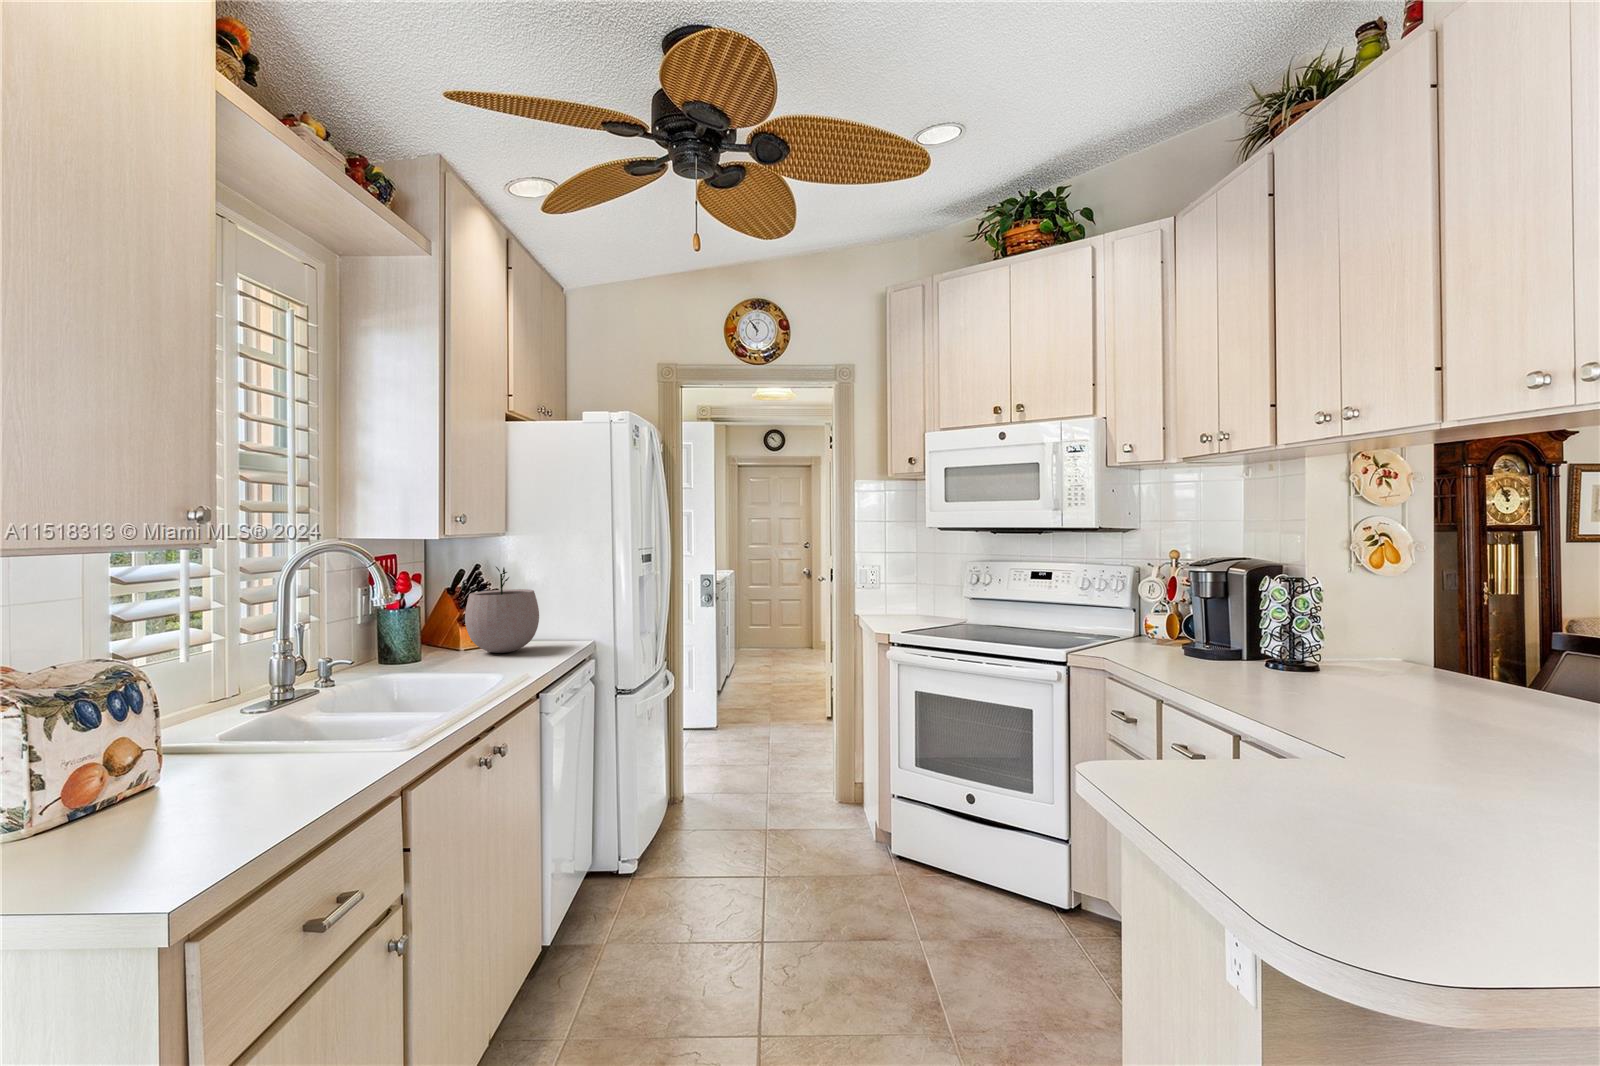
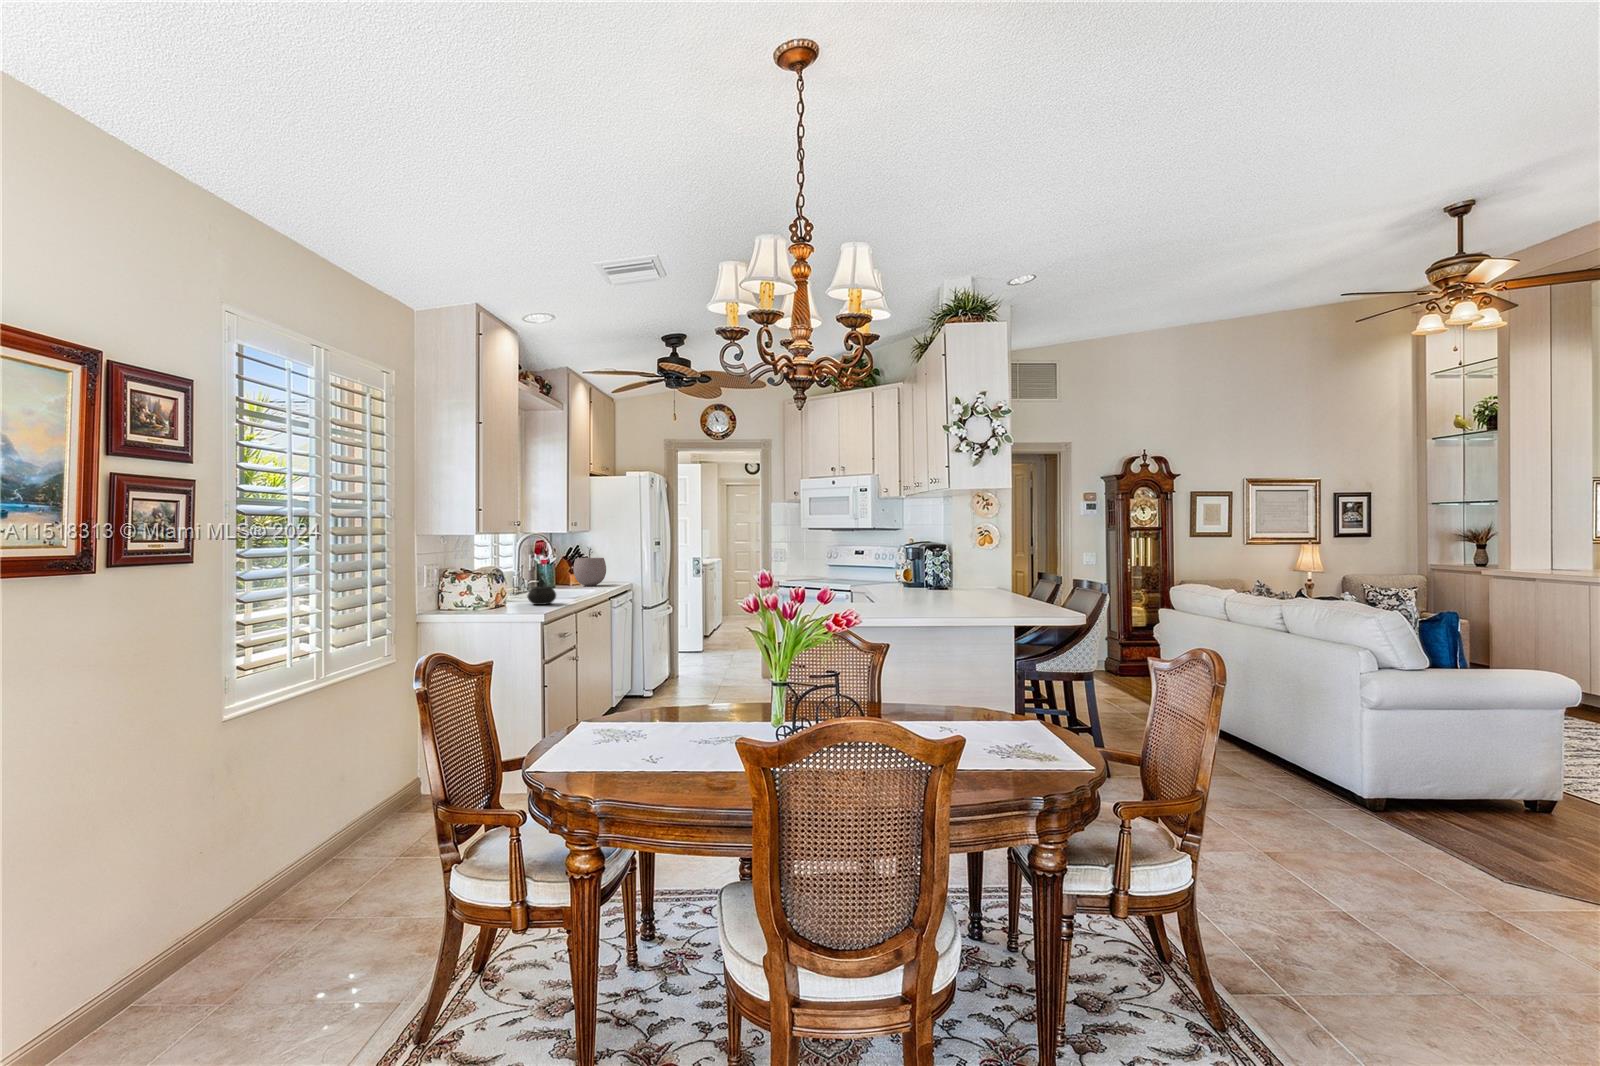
kettle: none [185,685,311,810] -> present [527,573,556,605]

